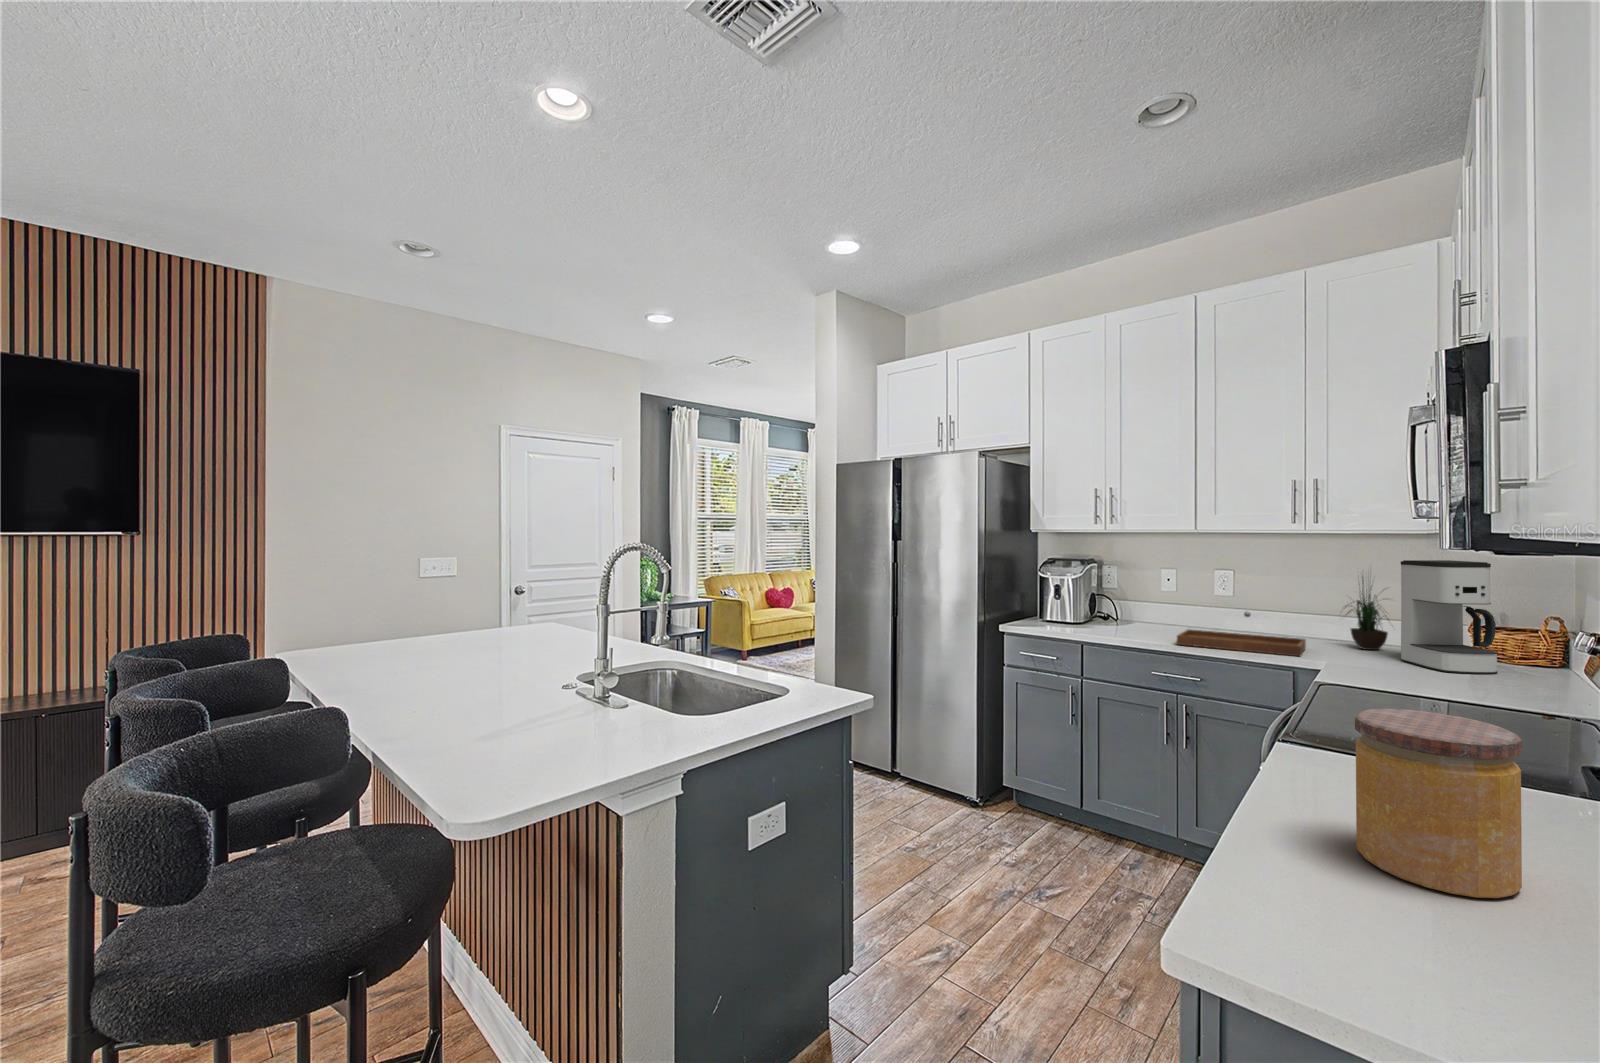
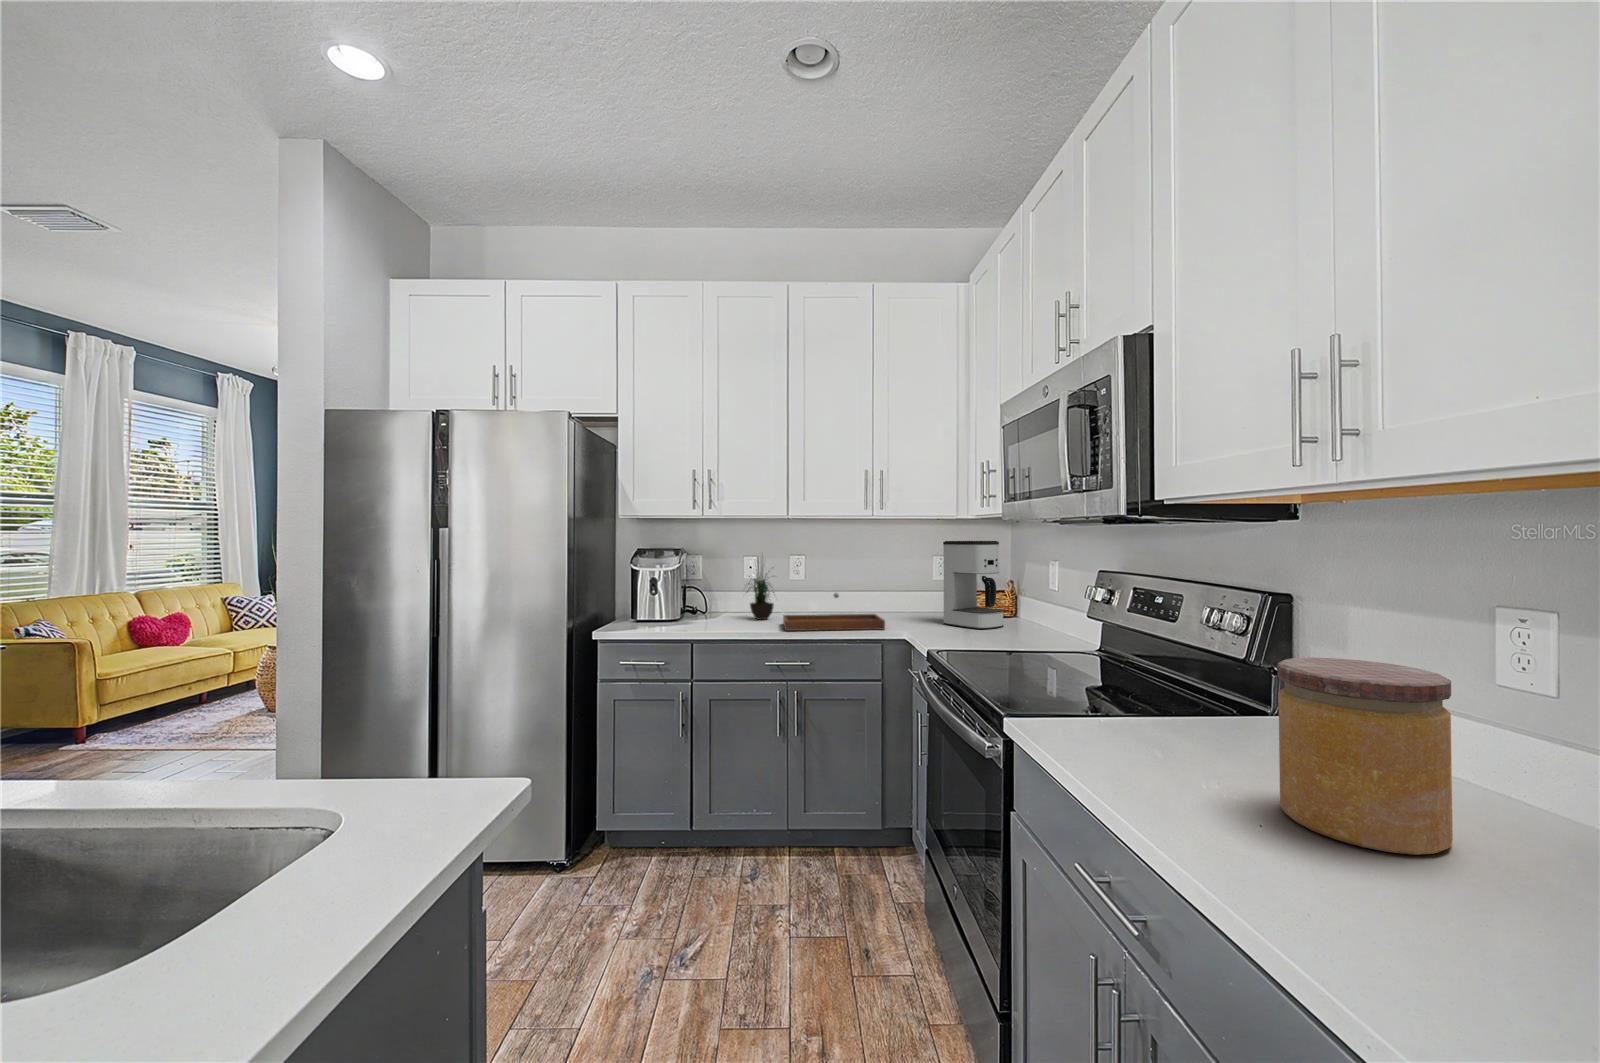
potted plant: present [1345,577,1389,650] -> present [748,568,774,620]

